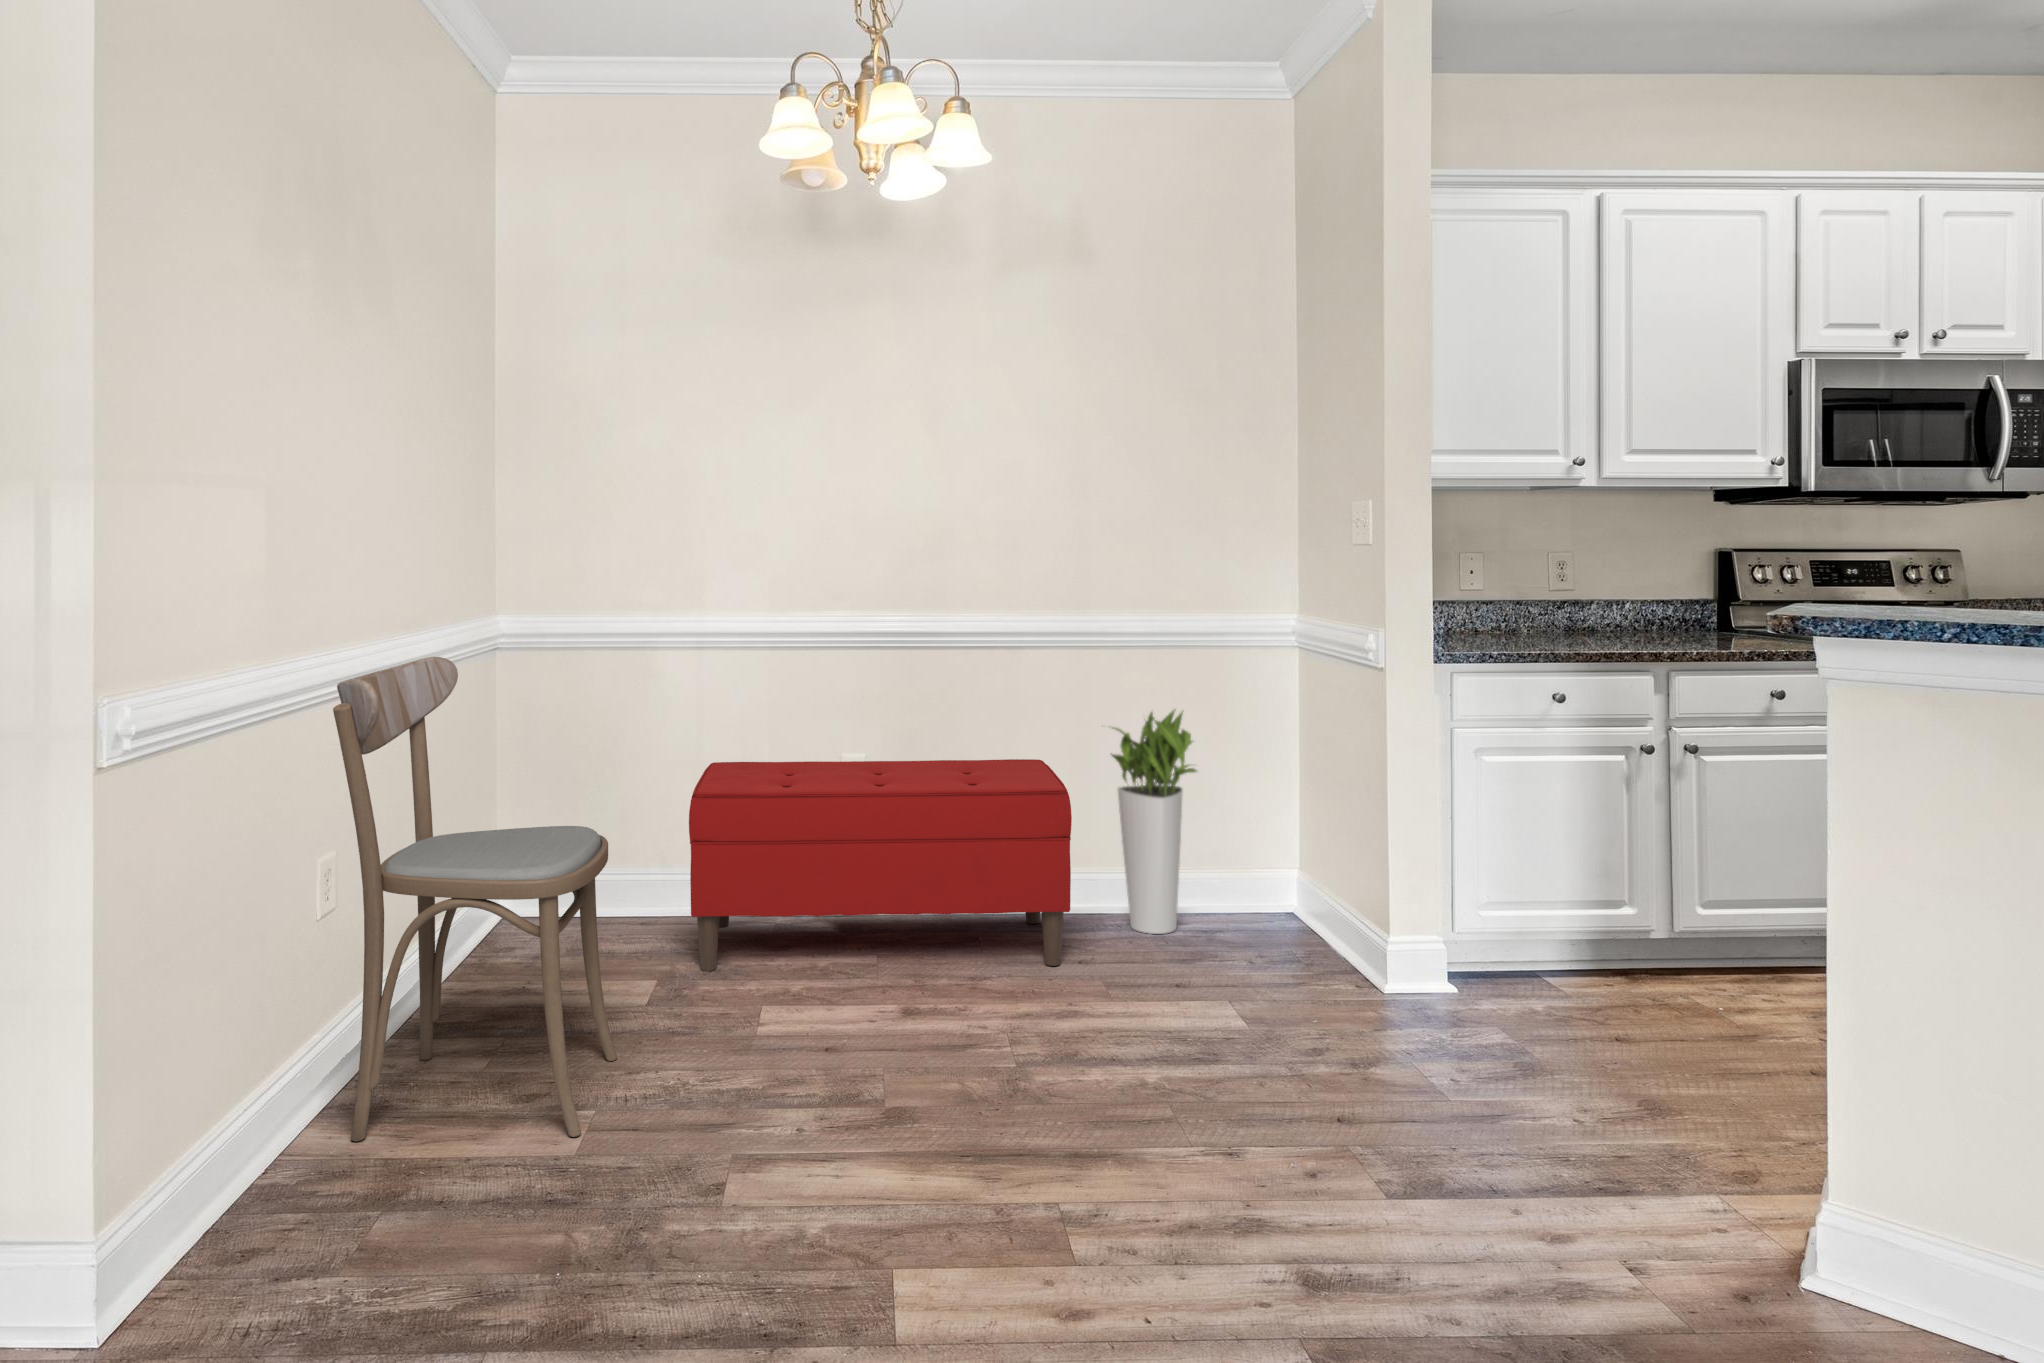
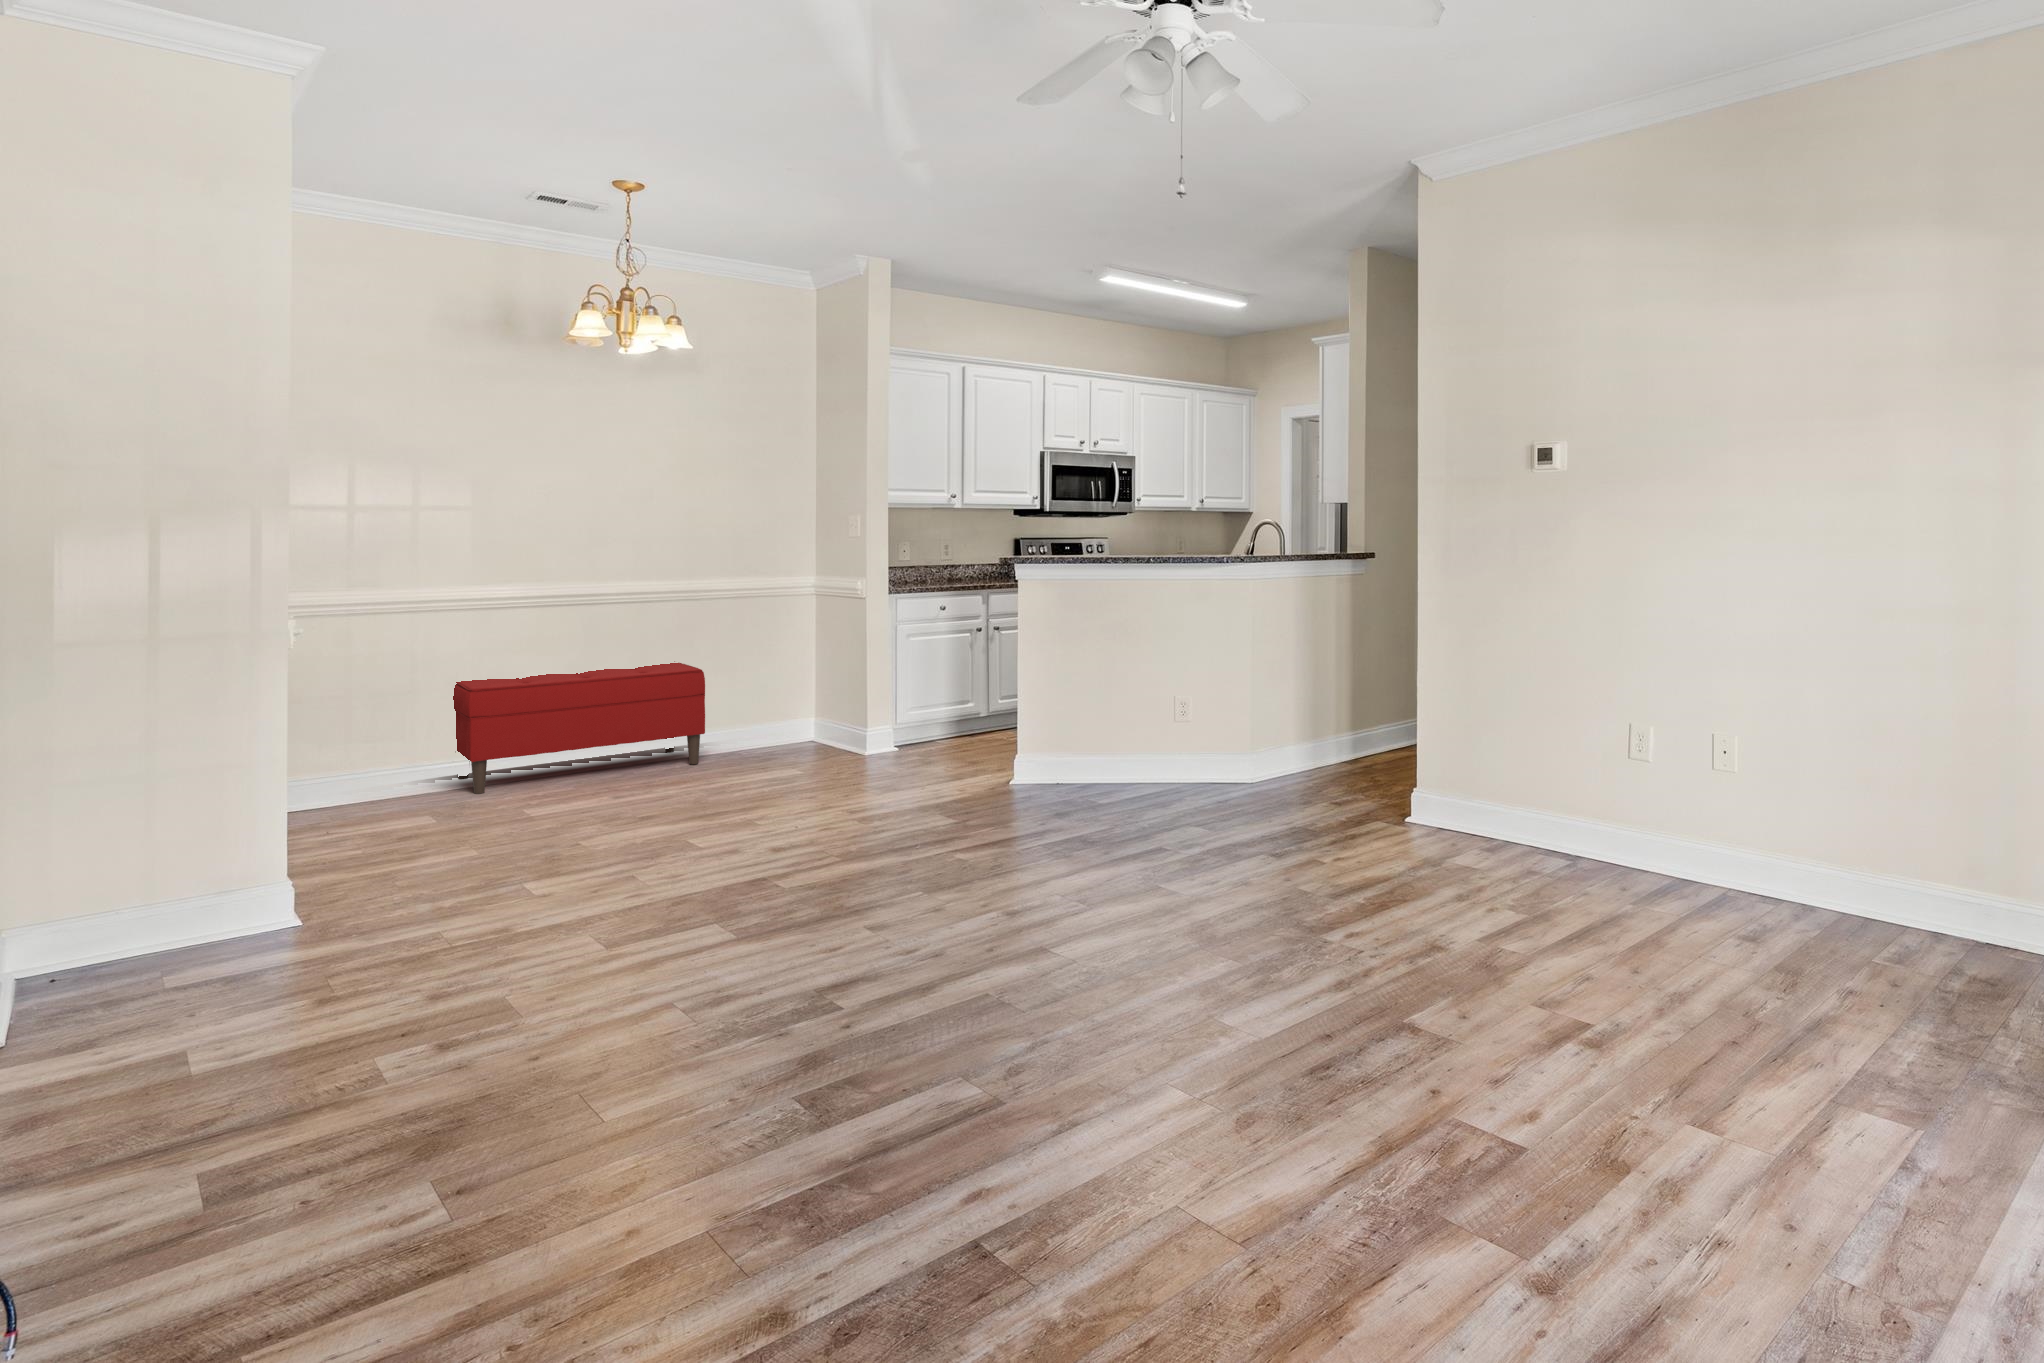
dining chair: present [333,657,617,1141] -> none [308,611,485,867]
planter: present [1111,710,1196,934] -> none [712,626,768,748]

